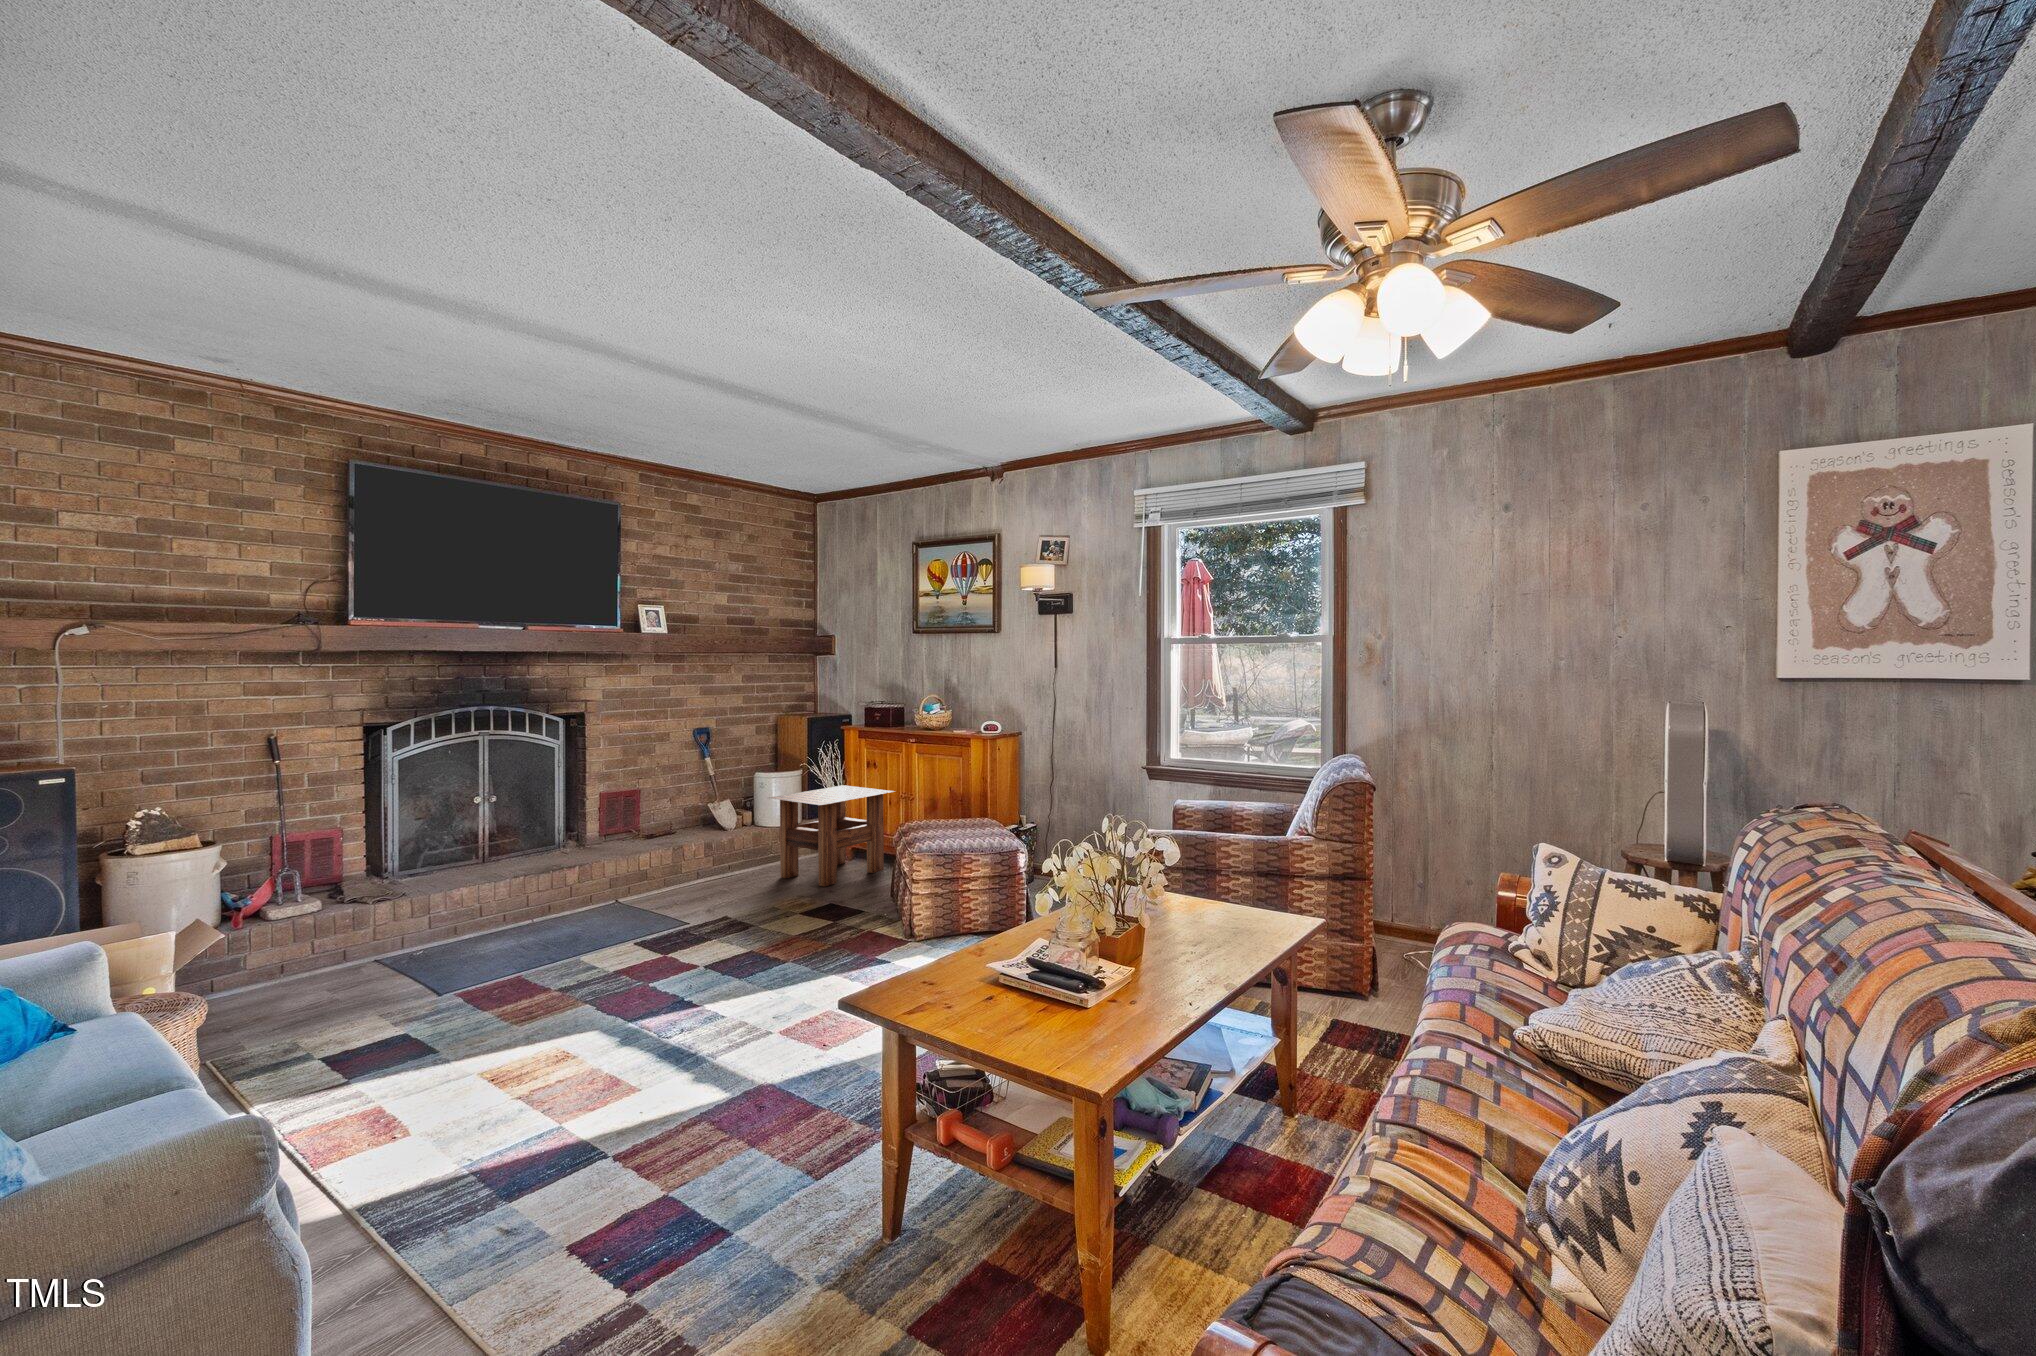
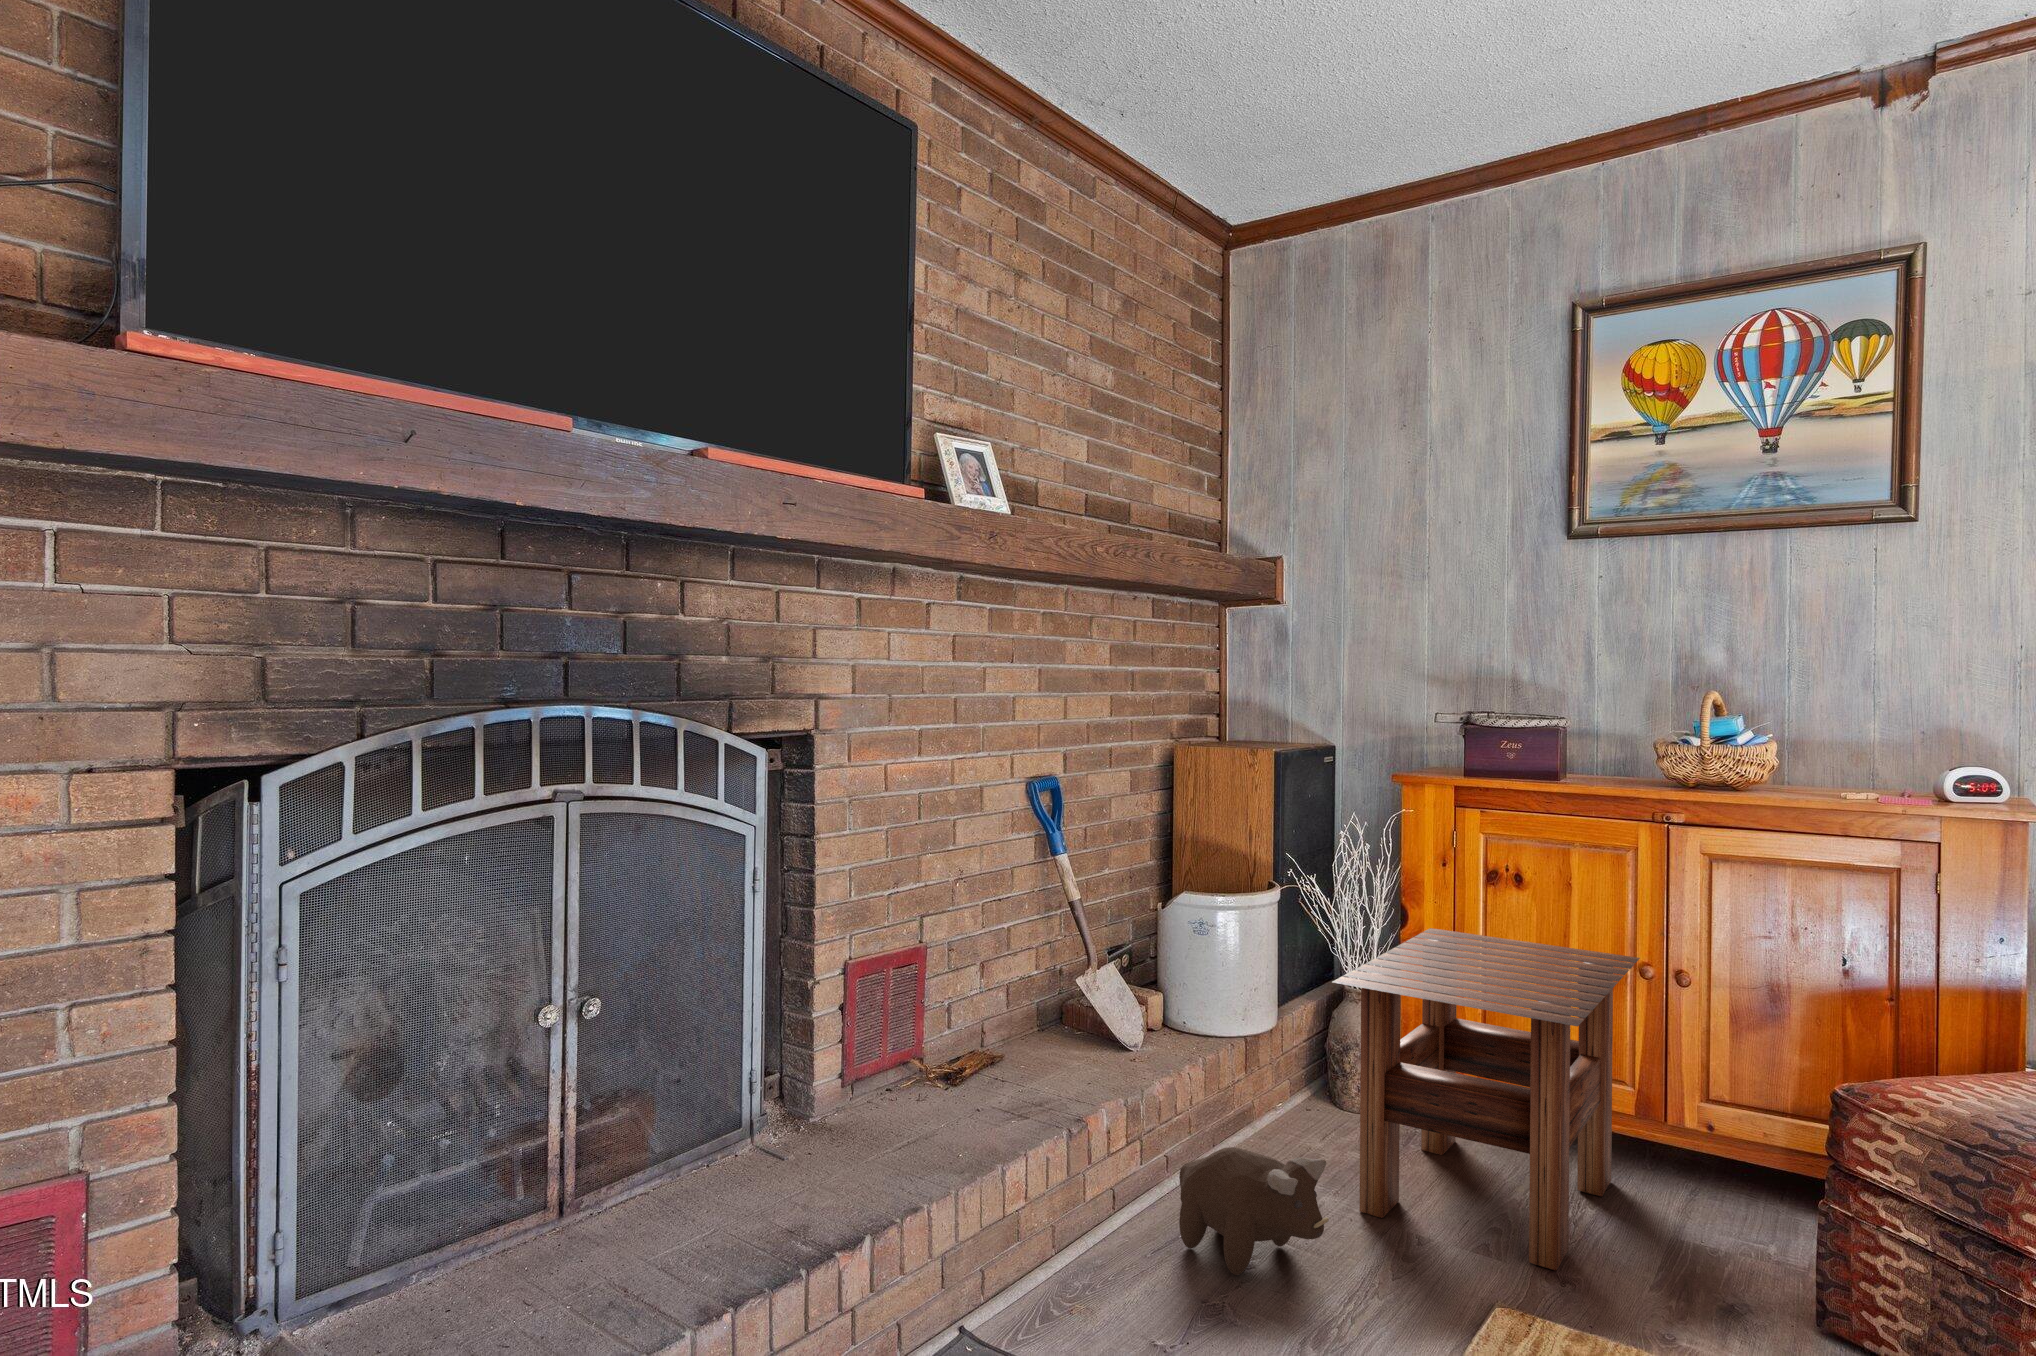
plush toy: none [705,852,748,889] -> present [1179,1147,1329,1275]

